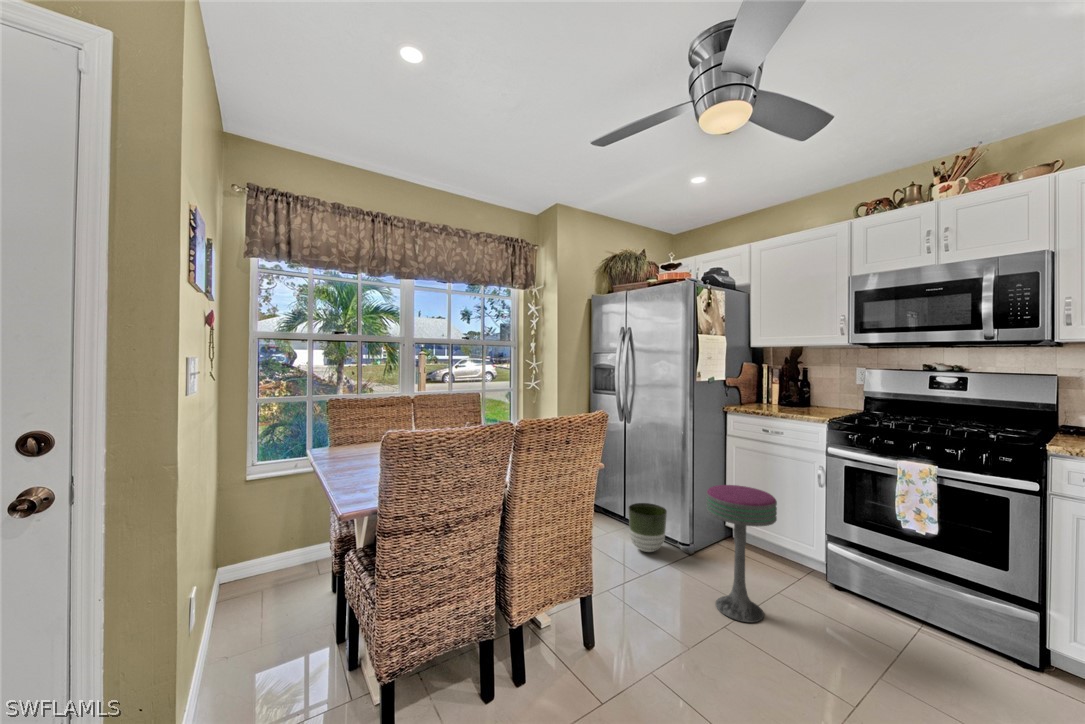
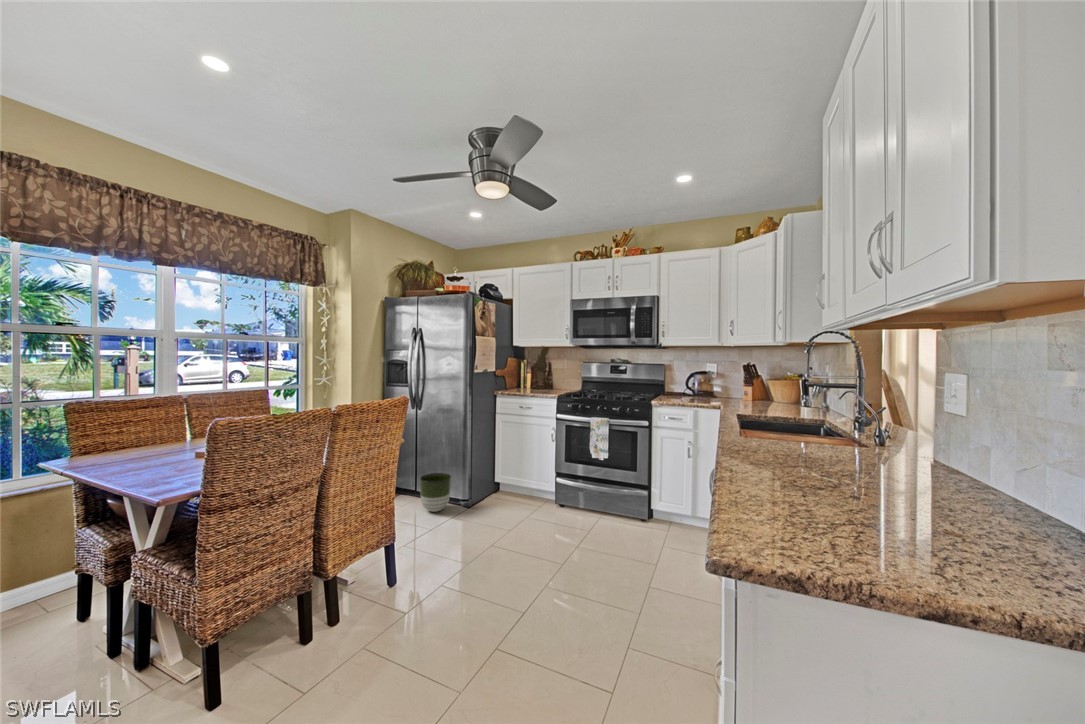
bar stool: present [706,485,777,622] -> none [481,447,526,540]

